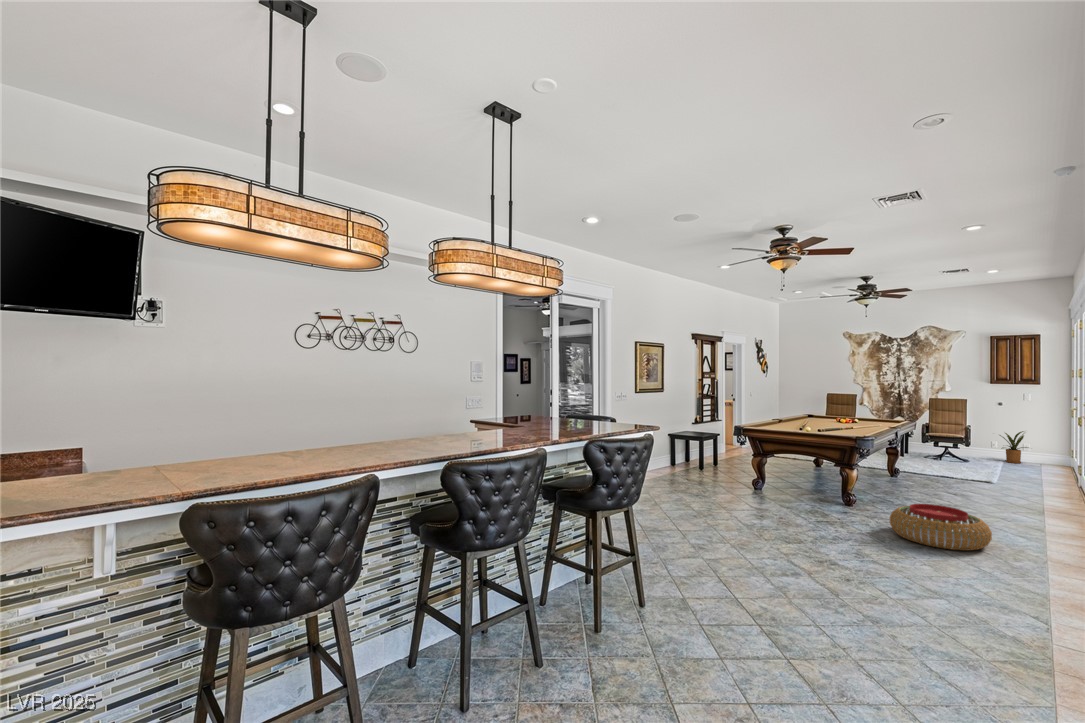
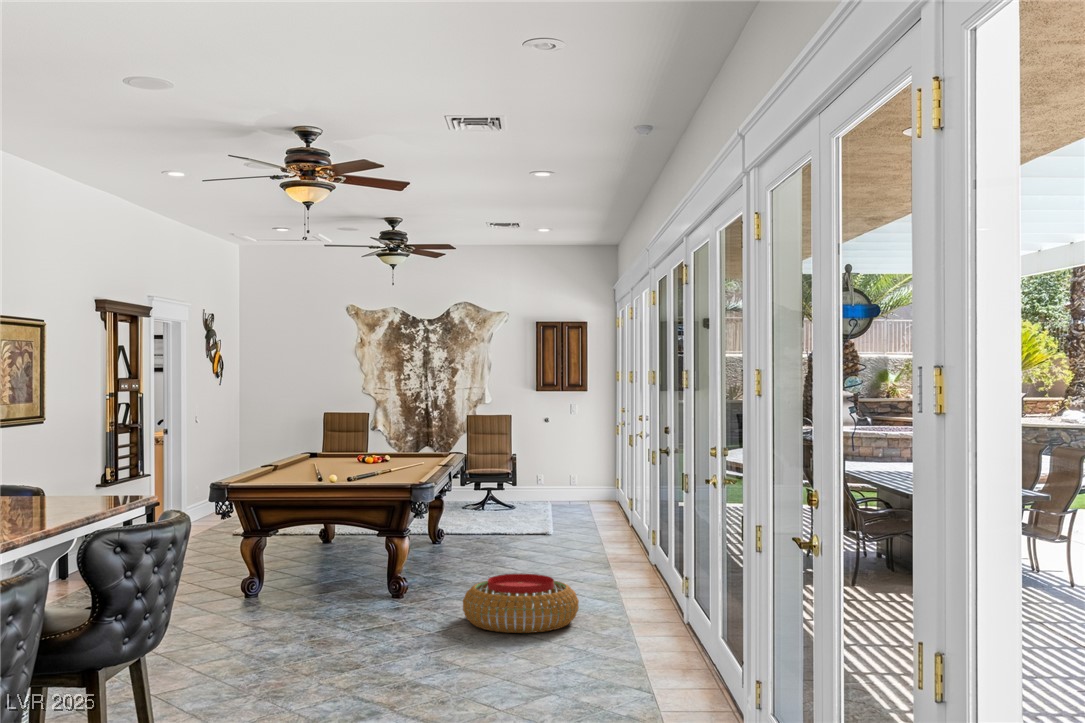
house plant: present [1000,431,1028,463] -> none [539,456,583,504]

